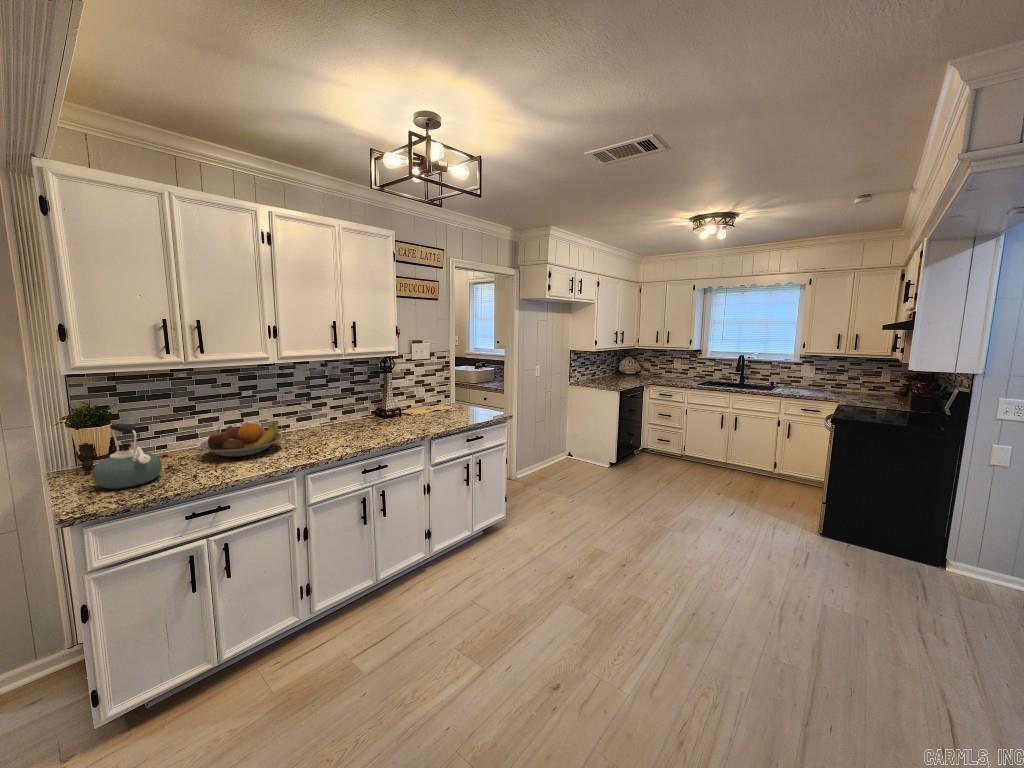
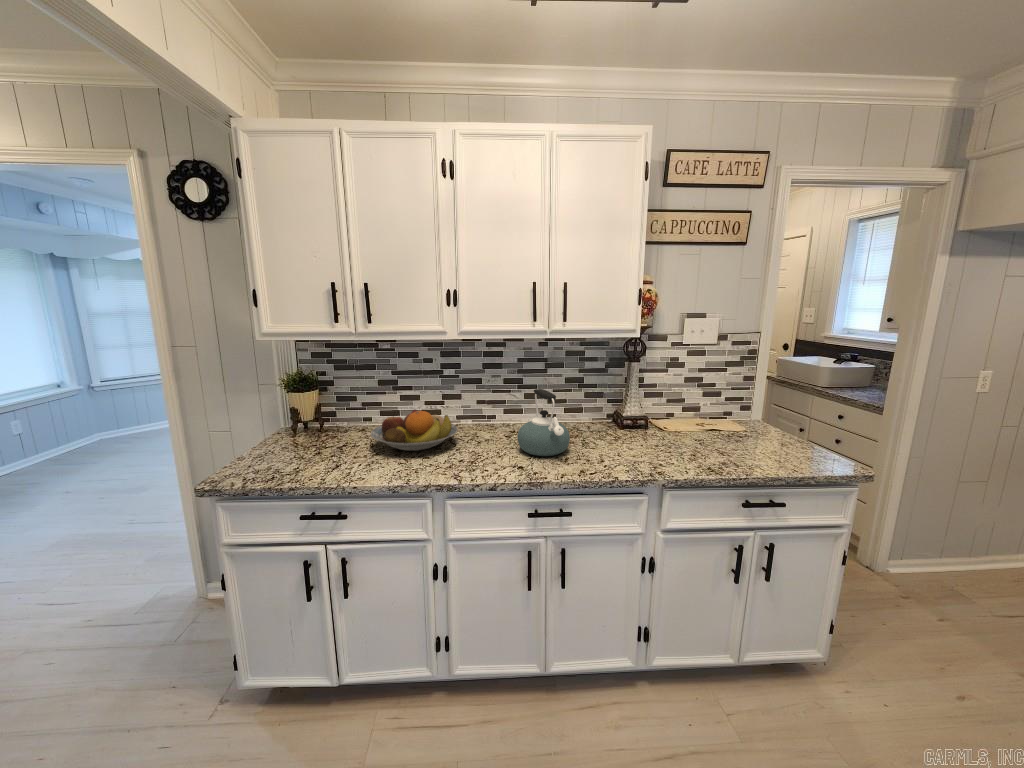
kettle: present [92,424,162,489] -> present [517,389,570,456]

